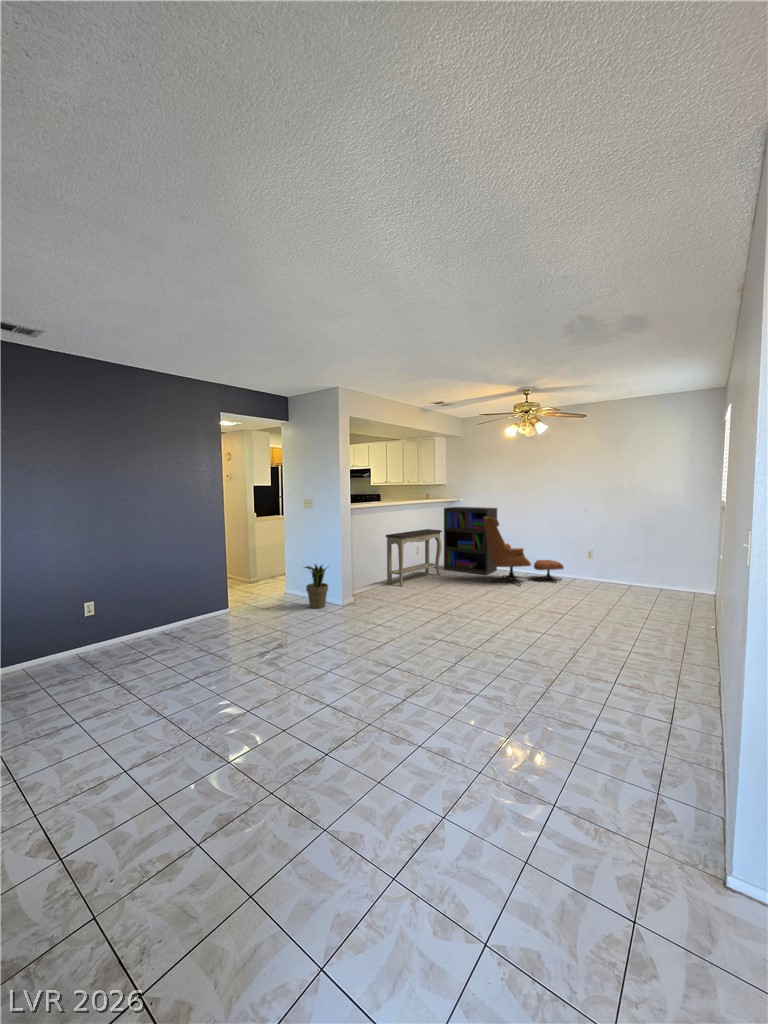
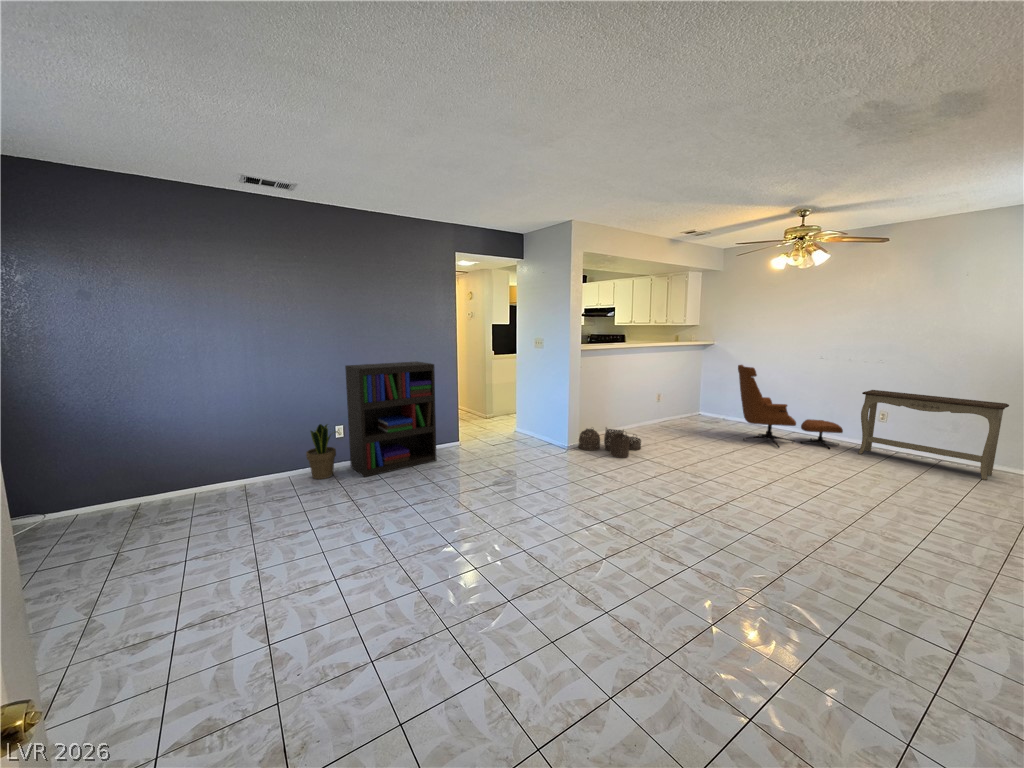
bookshelf: present [444,507,497,575] -> present [345,362,437,477]
console table: present [386,529,442,586] -> present [859,390,1009,480]
potted plant: present [304,564,328,608] -> present [306,424,338,479]
woven basket: none [354,580,411,607] -> present [578,428,641,458]

